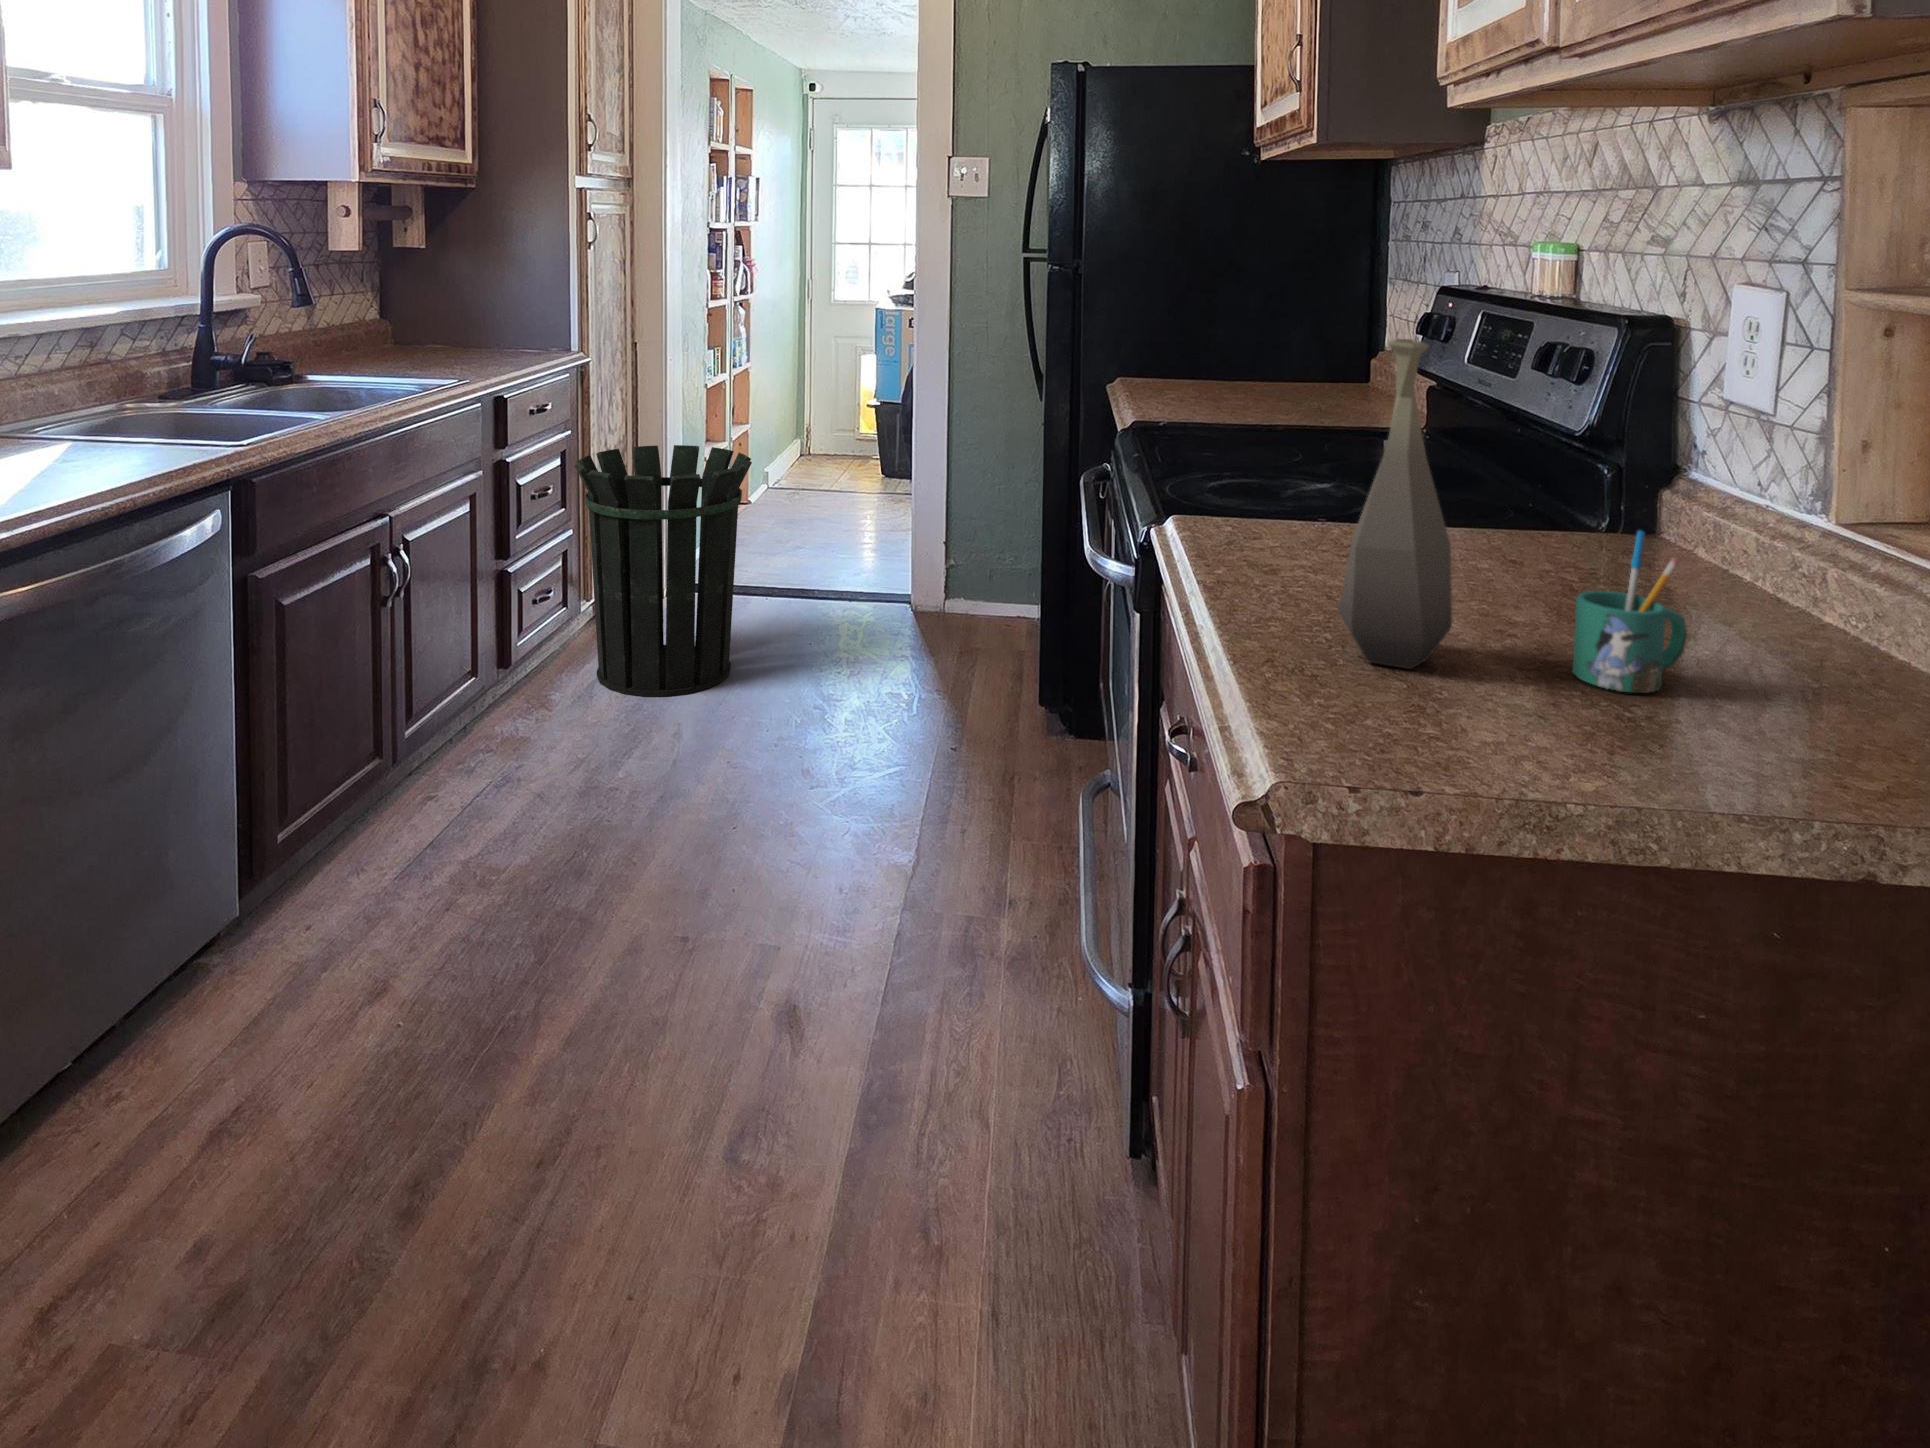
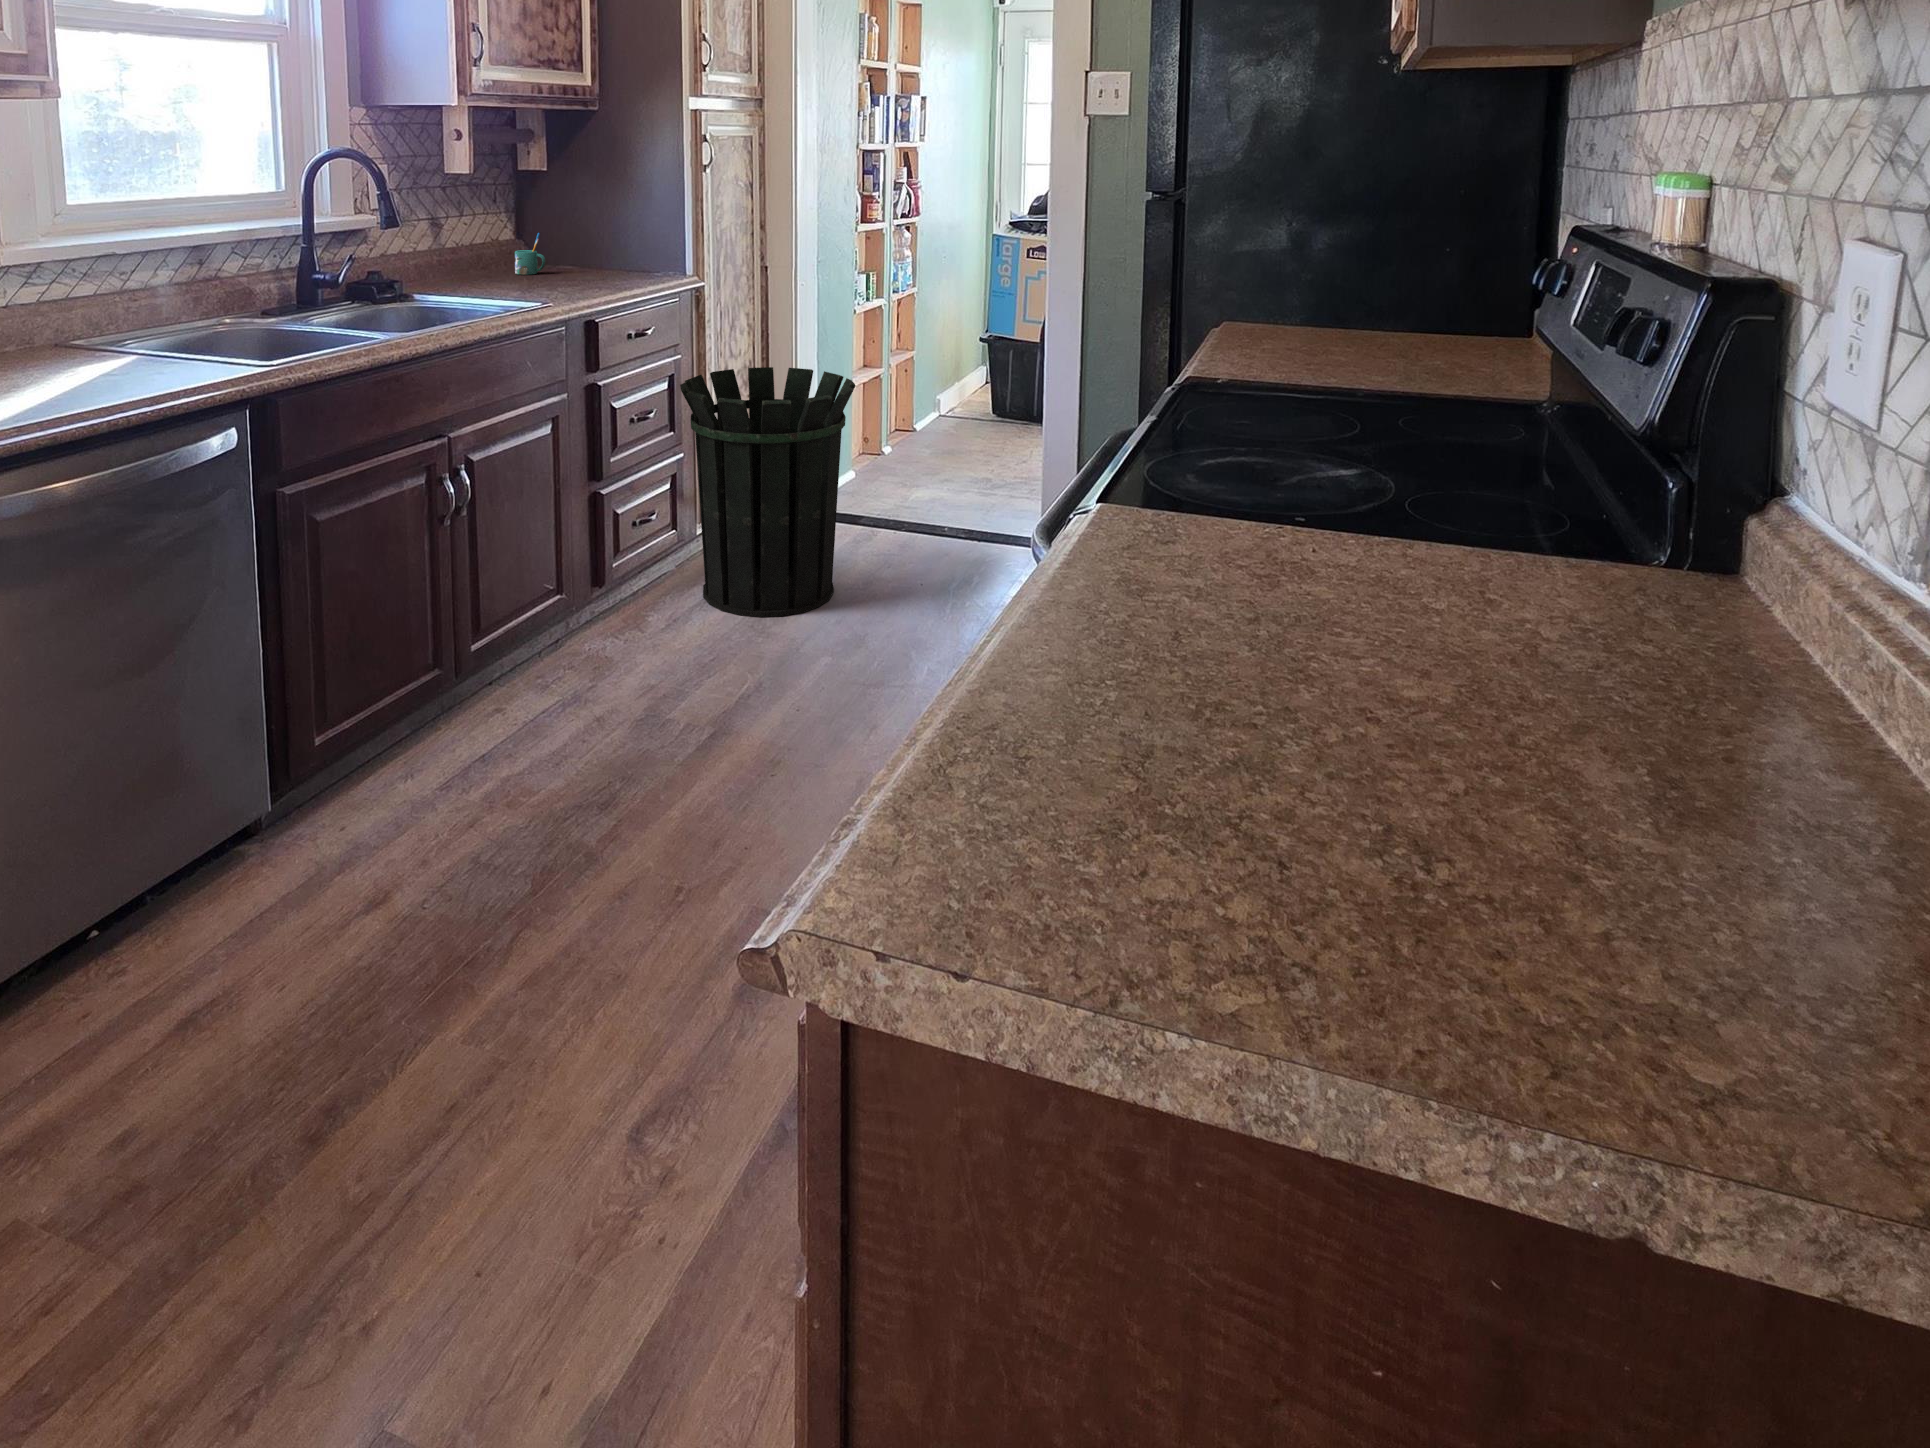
bottle: present [1339,339,1452,669] -> none [1100,317,1245,758]
mug: present [1572,531,1687,693] -> present [515,233,545,274]

